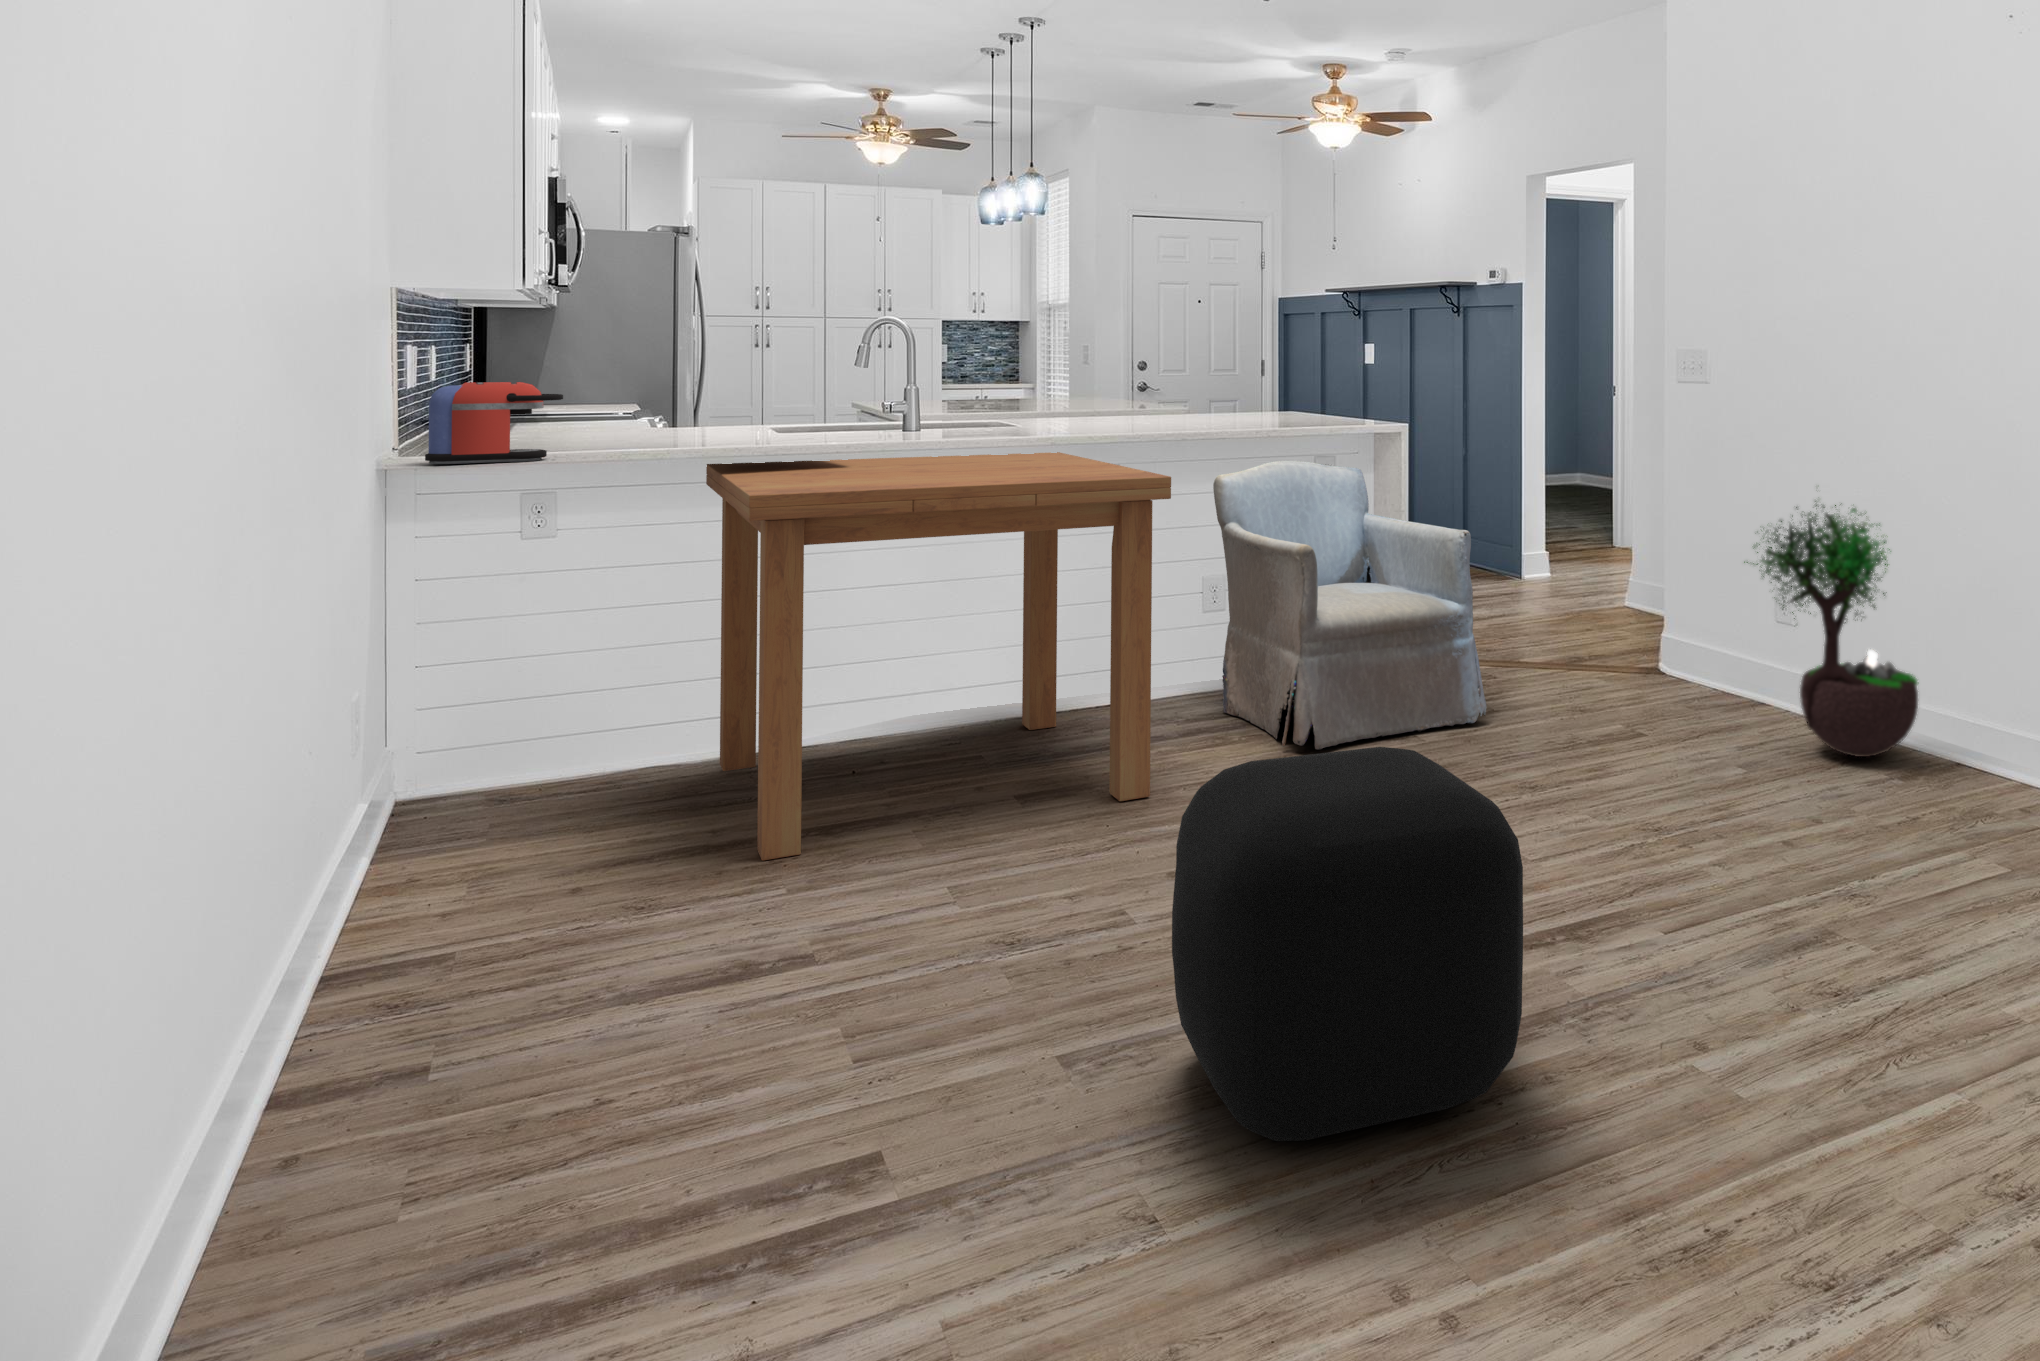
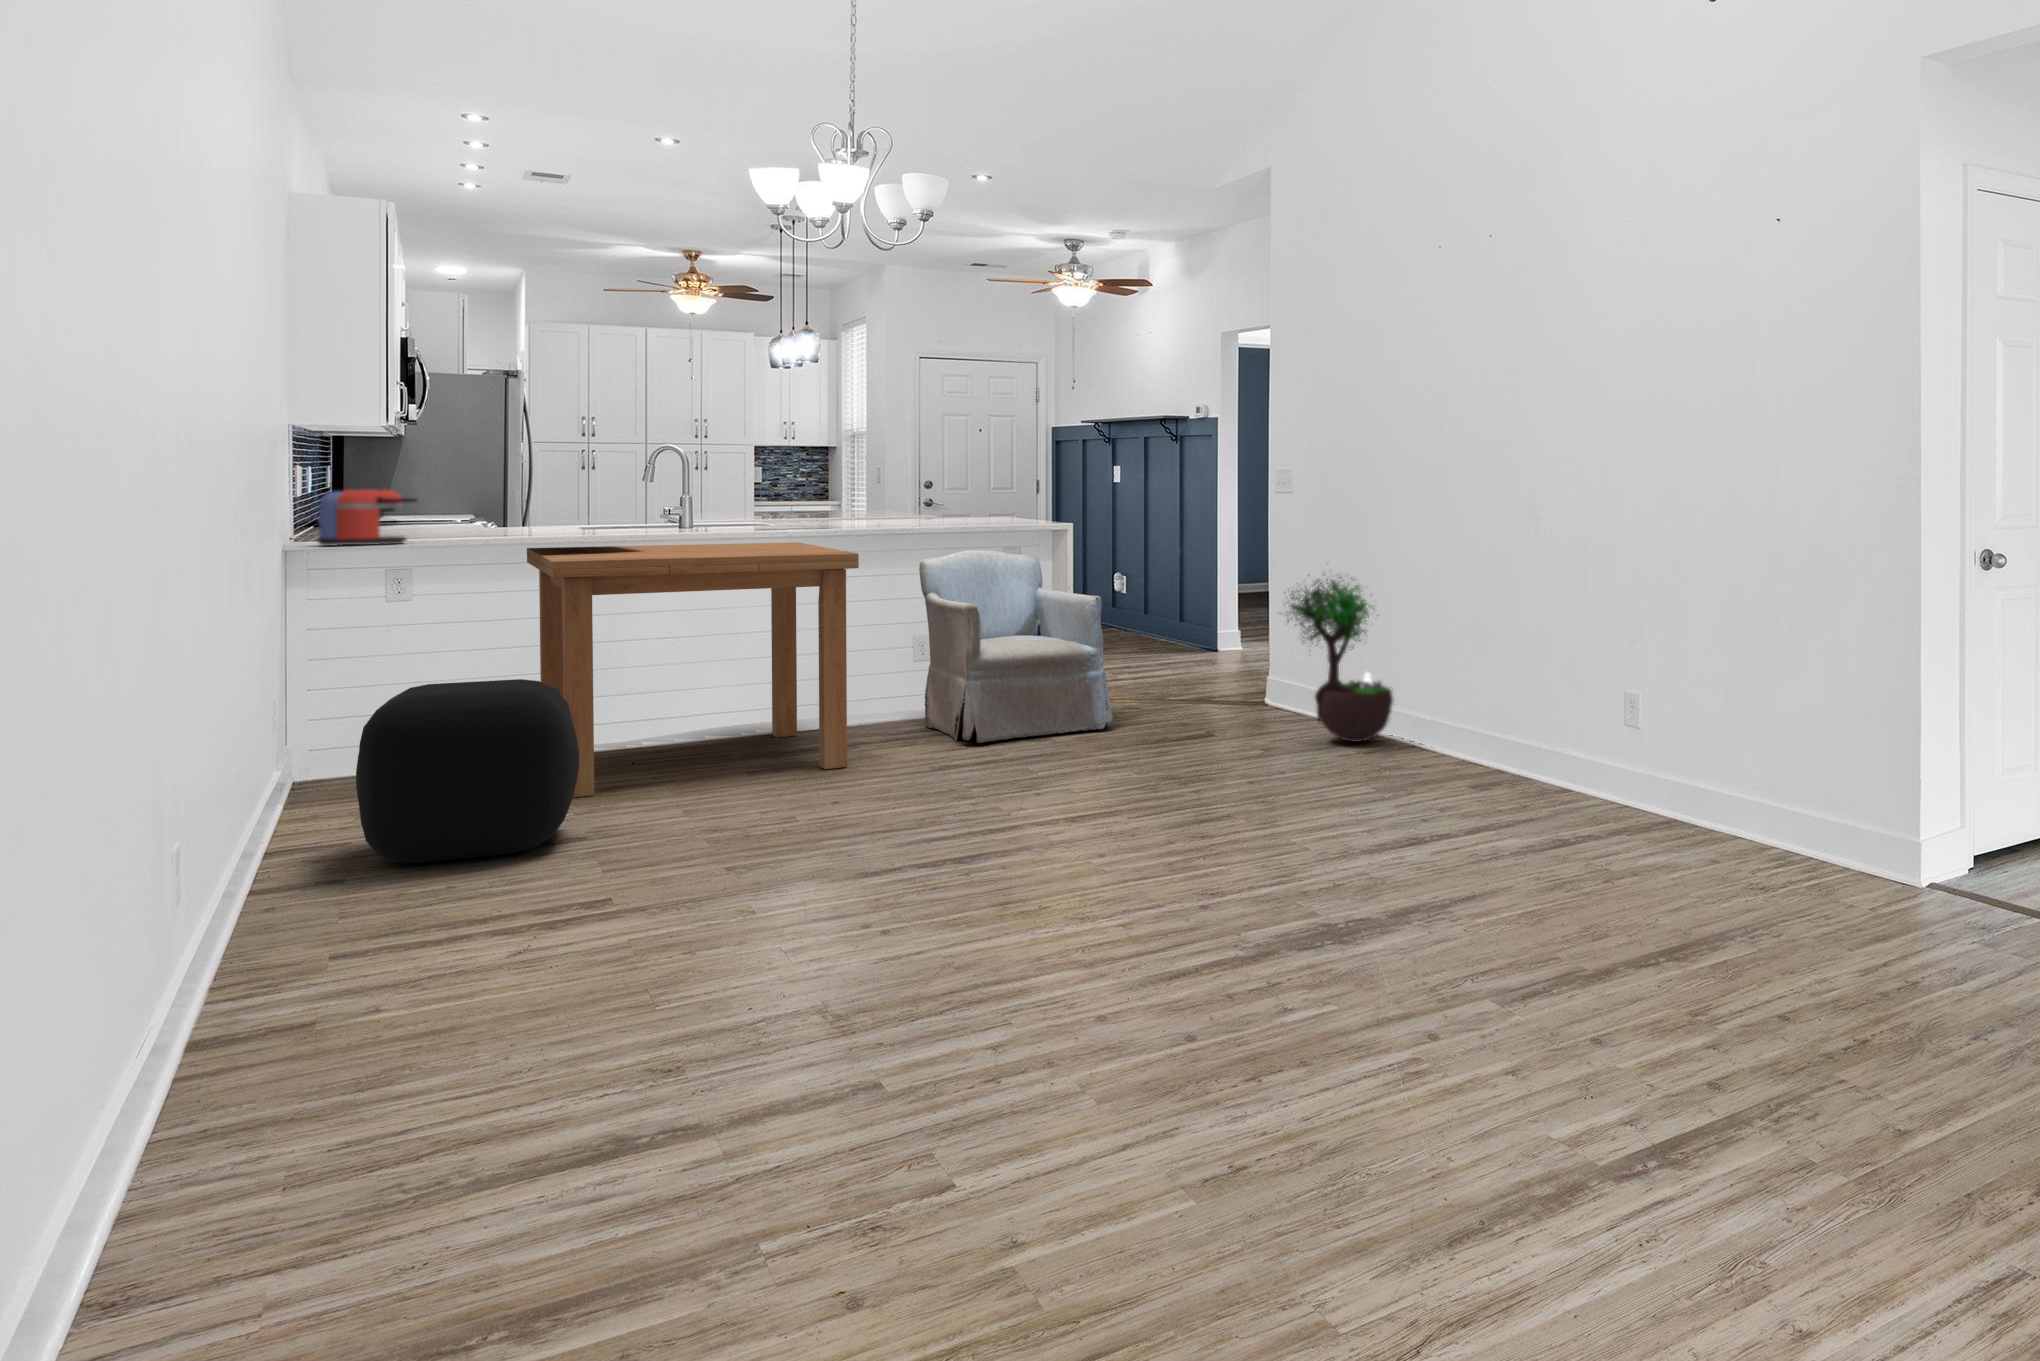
ottoman: present [1172,747,1523,1141] -> present [356,679,579,863]

